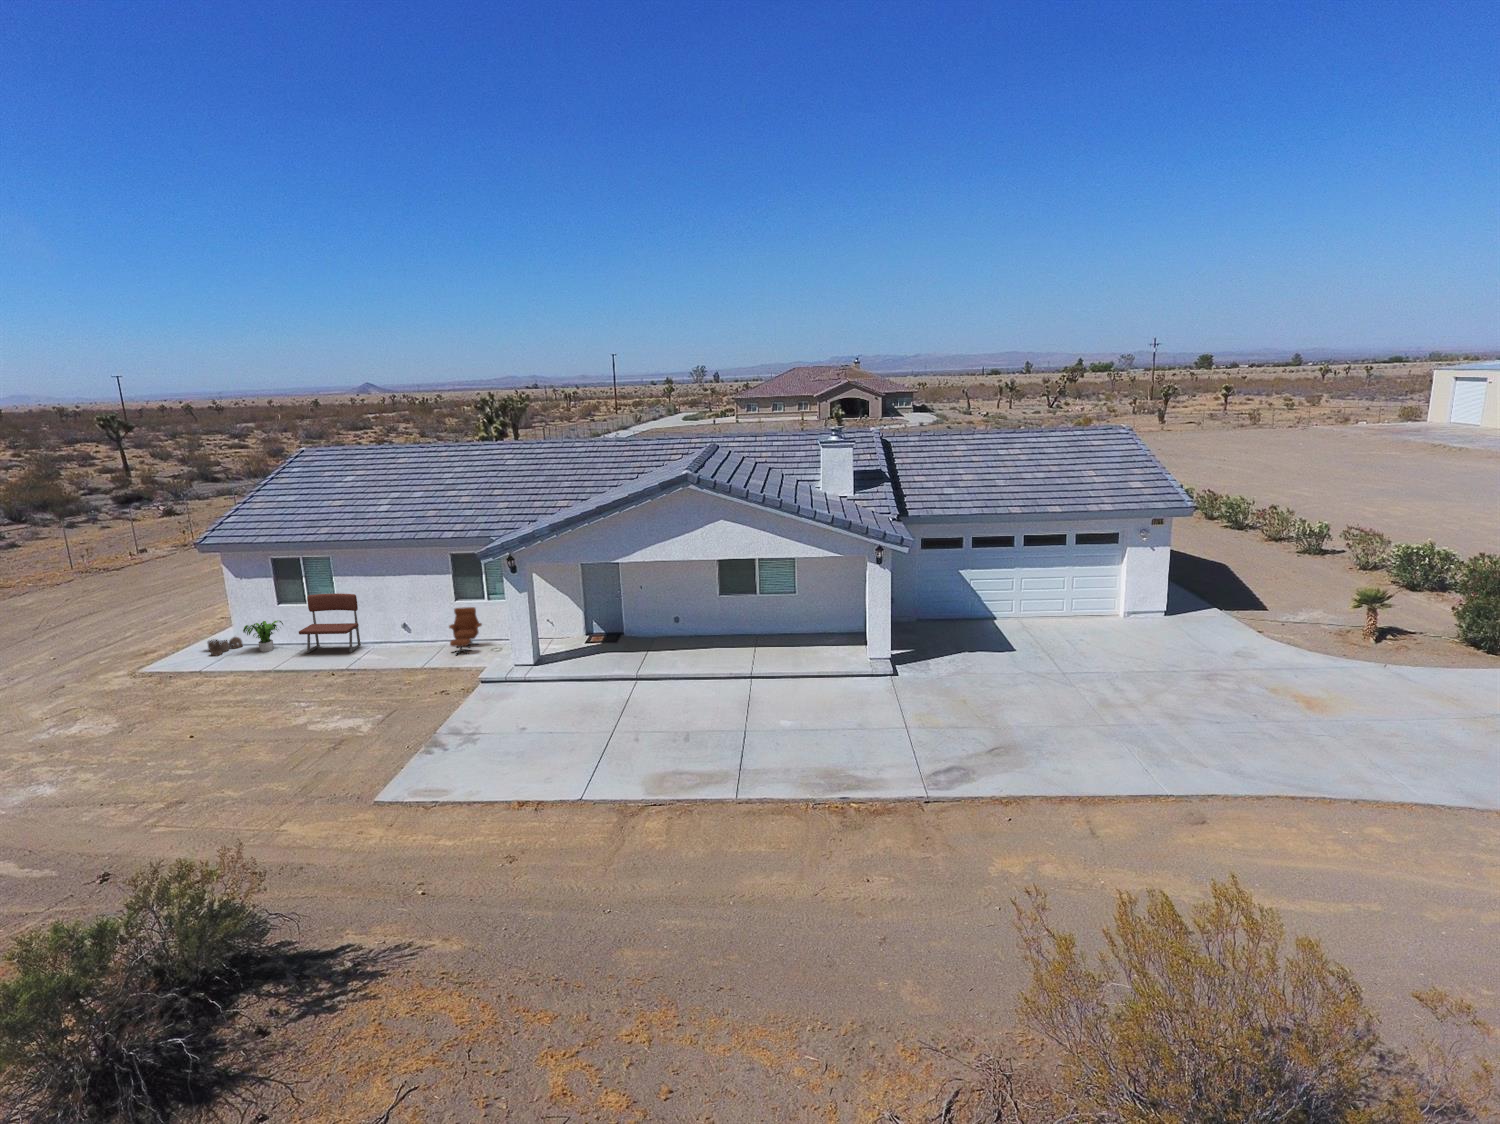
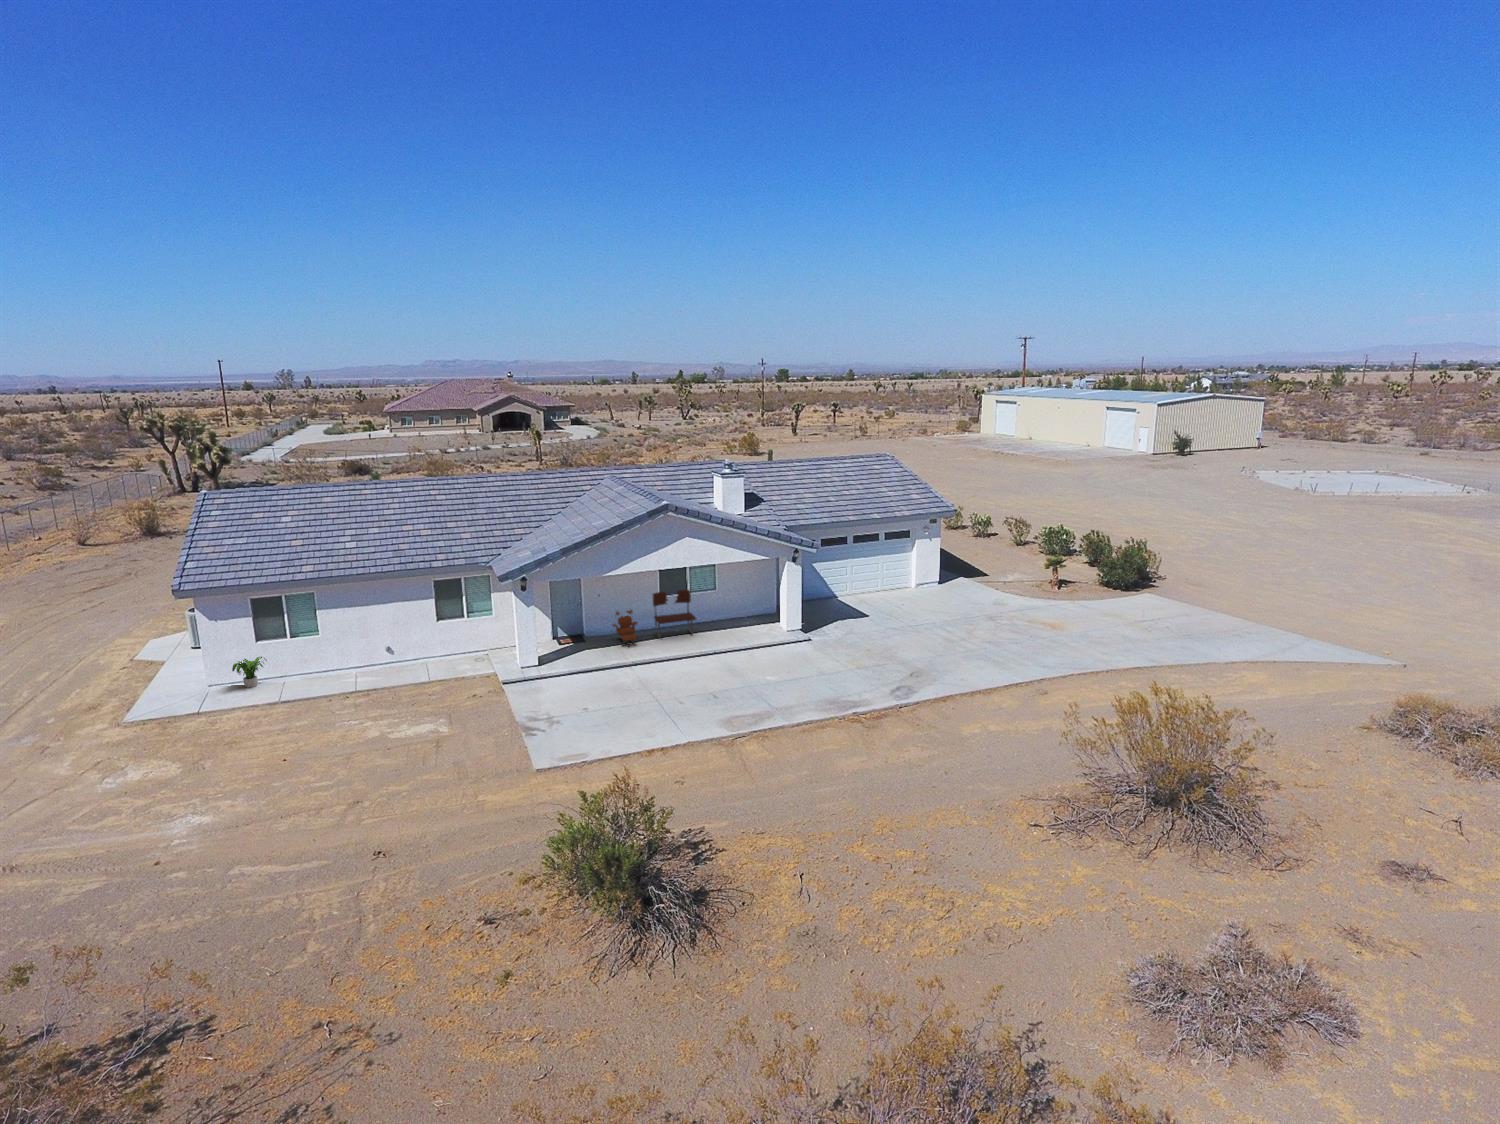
bench: present [299,594,361,653] -> present [652,590,696,638]
lounge chair: present [449,607,482,654] -> present [612,610,638,645]
woven basket: present [208,637,243,656] -> none [184,677,218,697]

